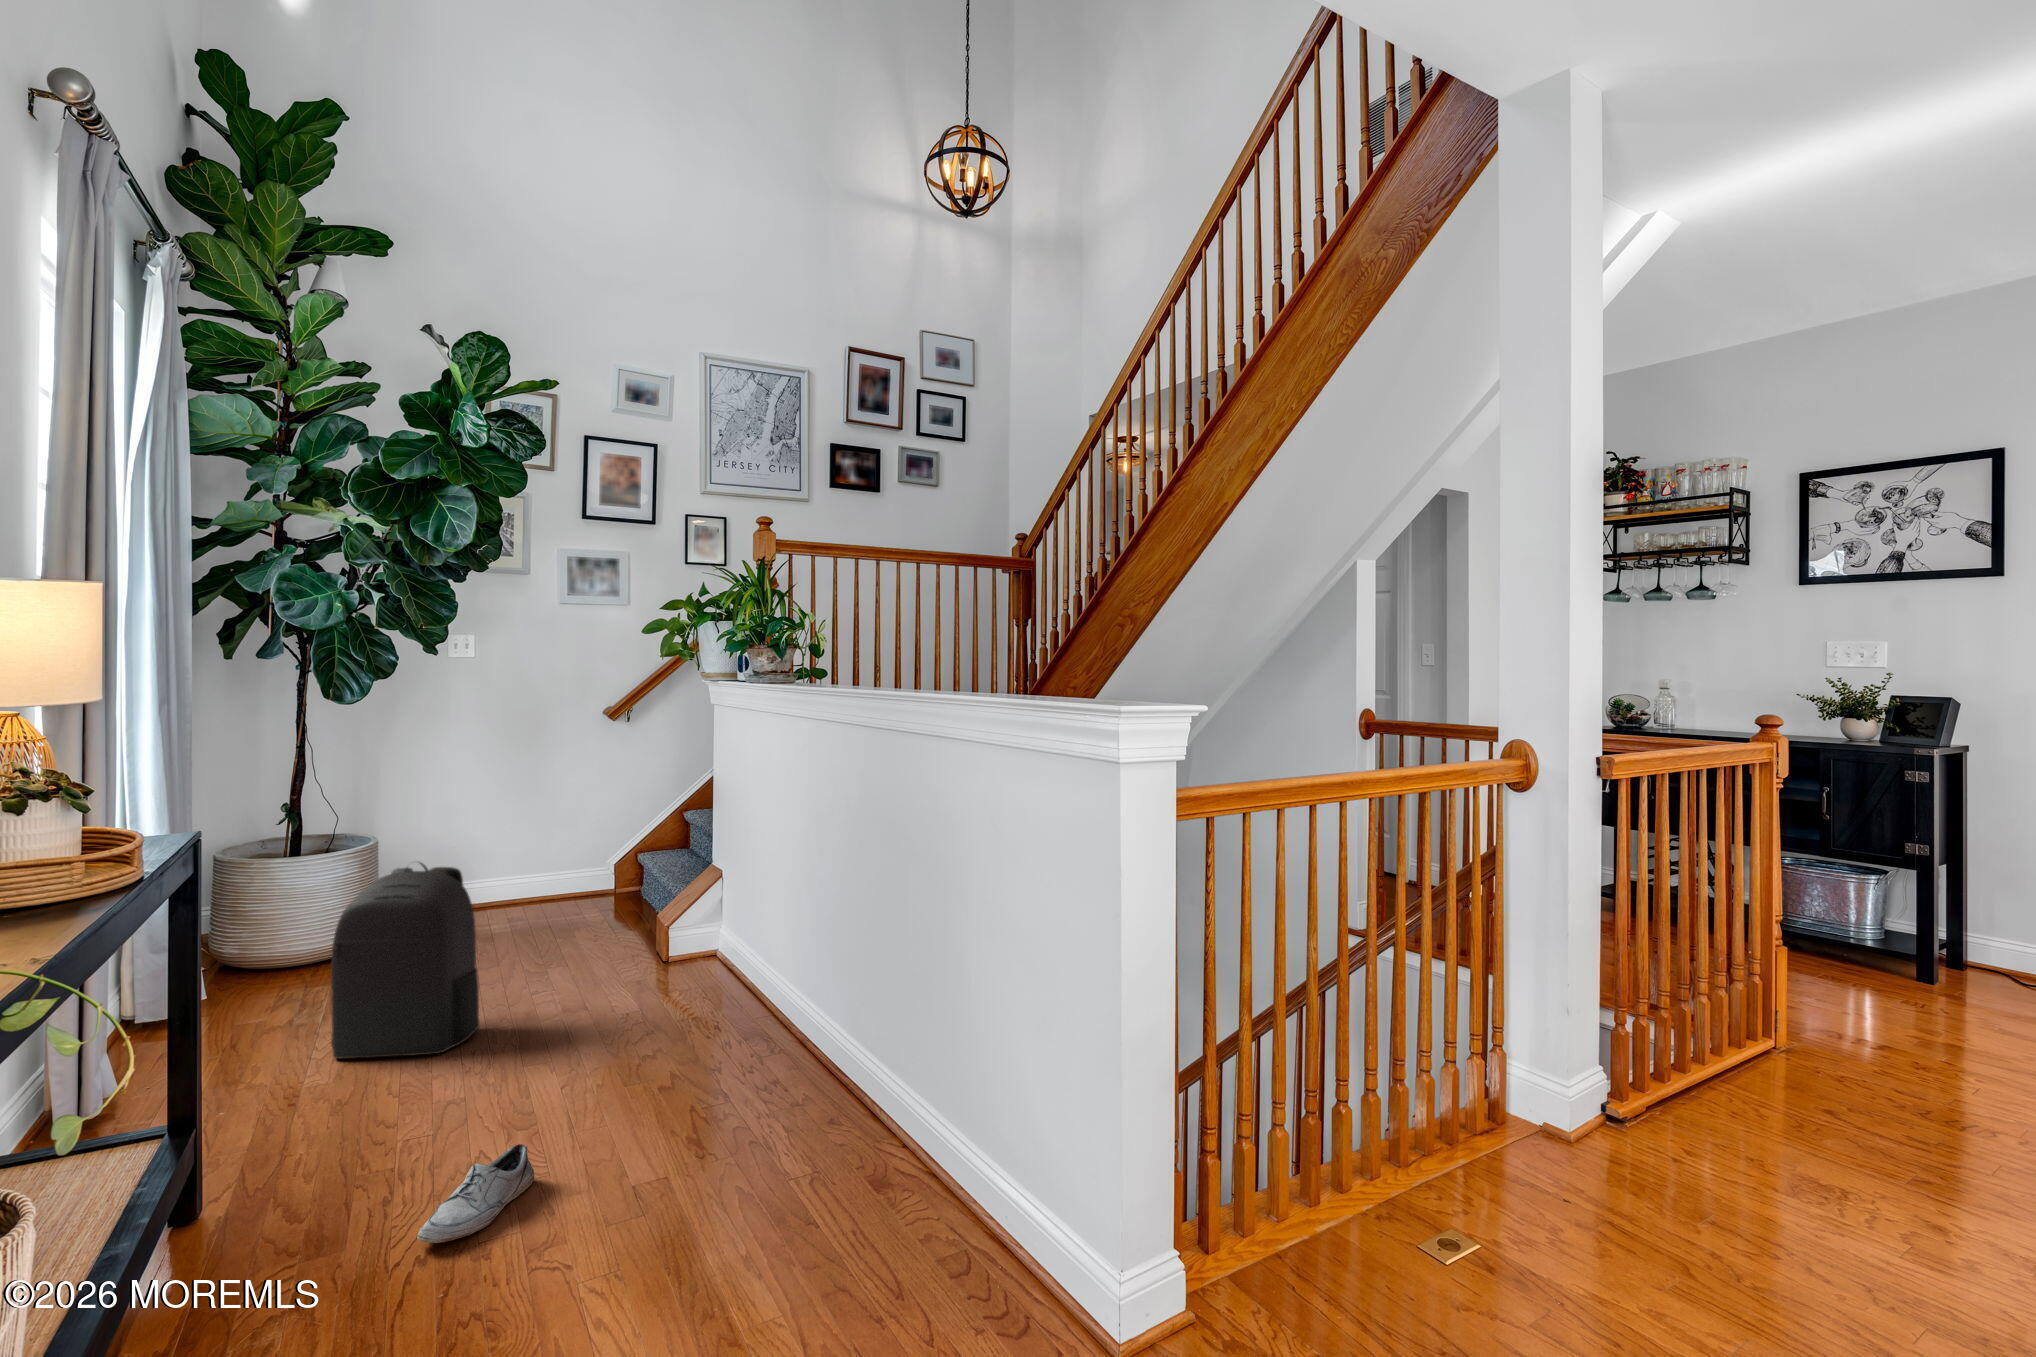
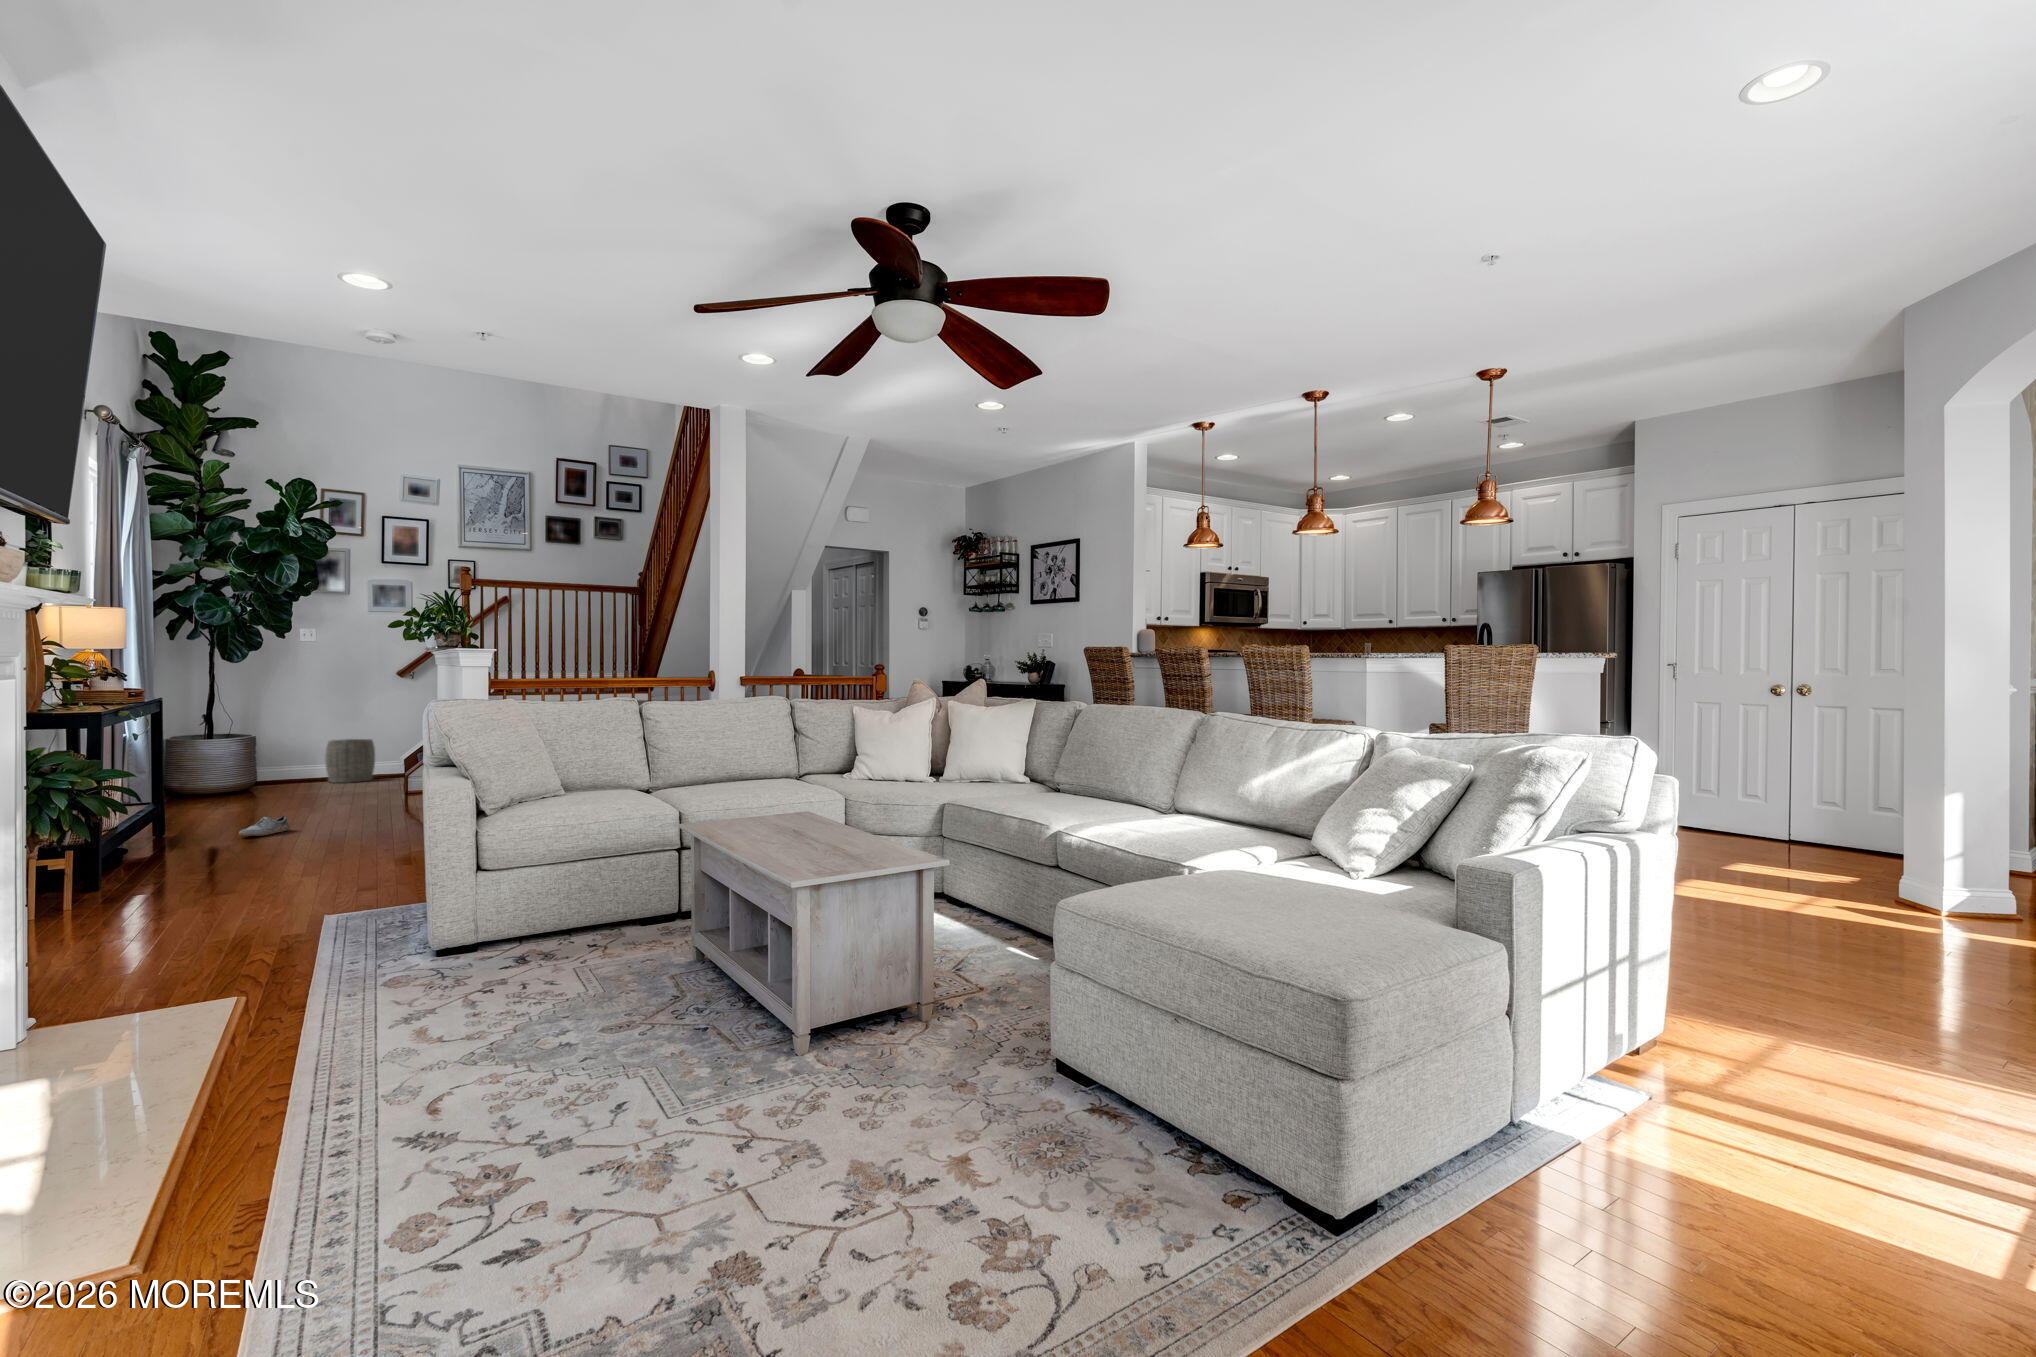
woven basket: none [497,831,579,917] -> present [325,739,375,783]
backpack: present [331,863,480,1059] -> none [218,730,290,813]

